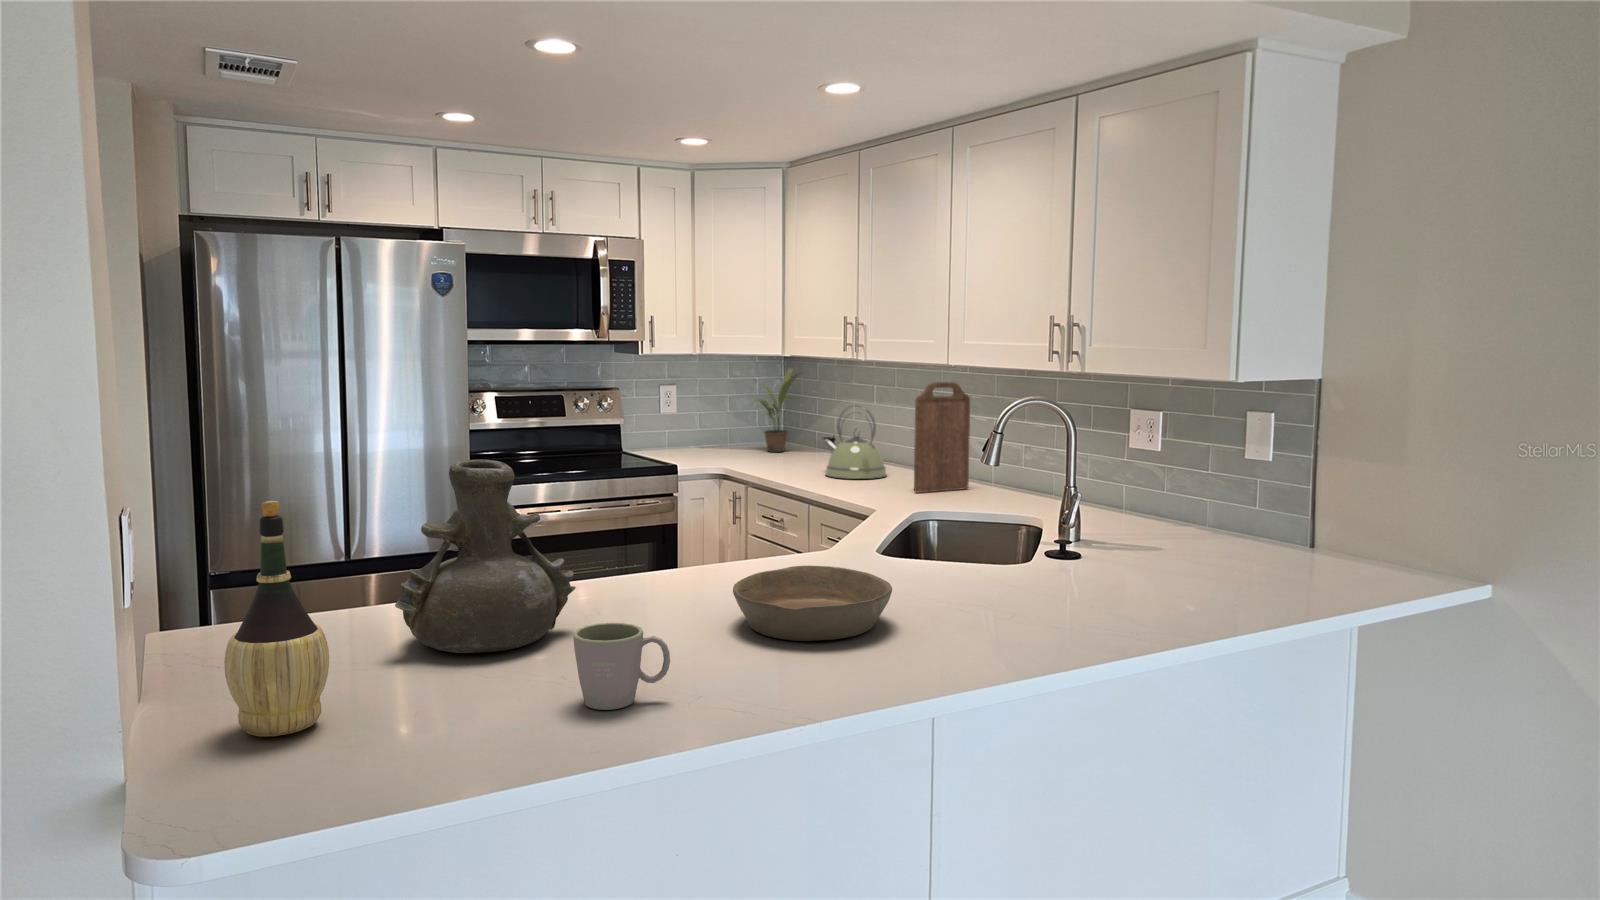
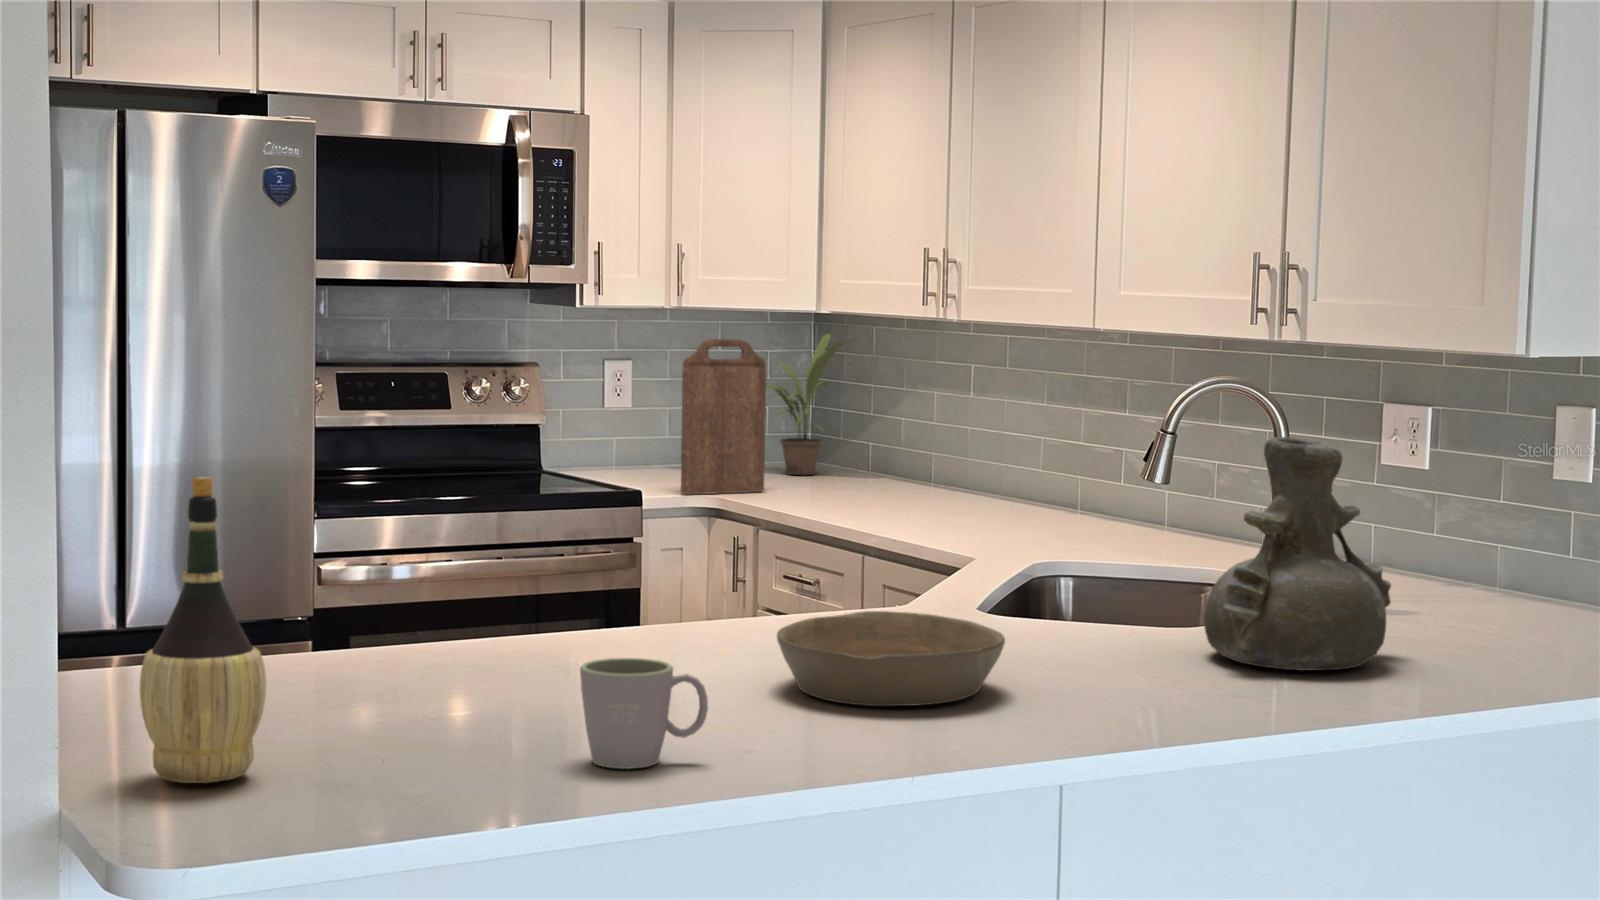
cutting board: present [914,382,970,492] -> present [681,339,766,494]
kettle: present [823,405,887,479] -> none [883,394,990,515]
vase: present [395,459,576,653] -> present [1204,437,1391,671]

